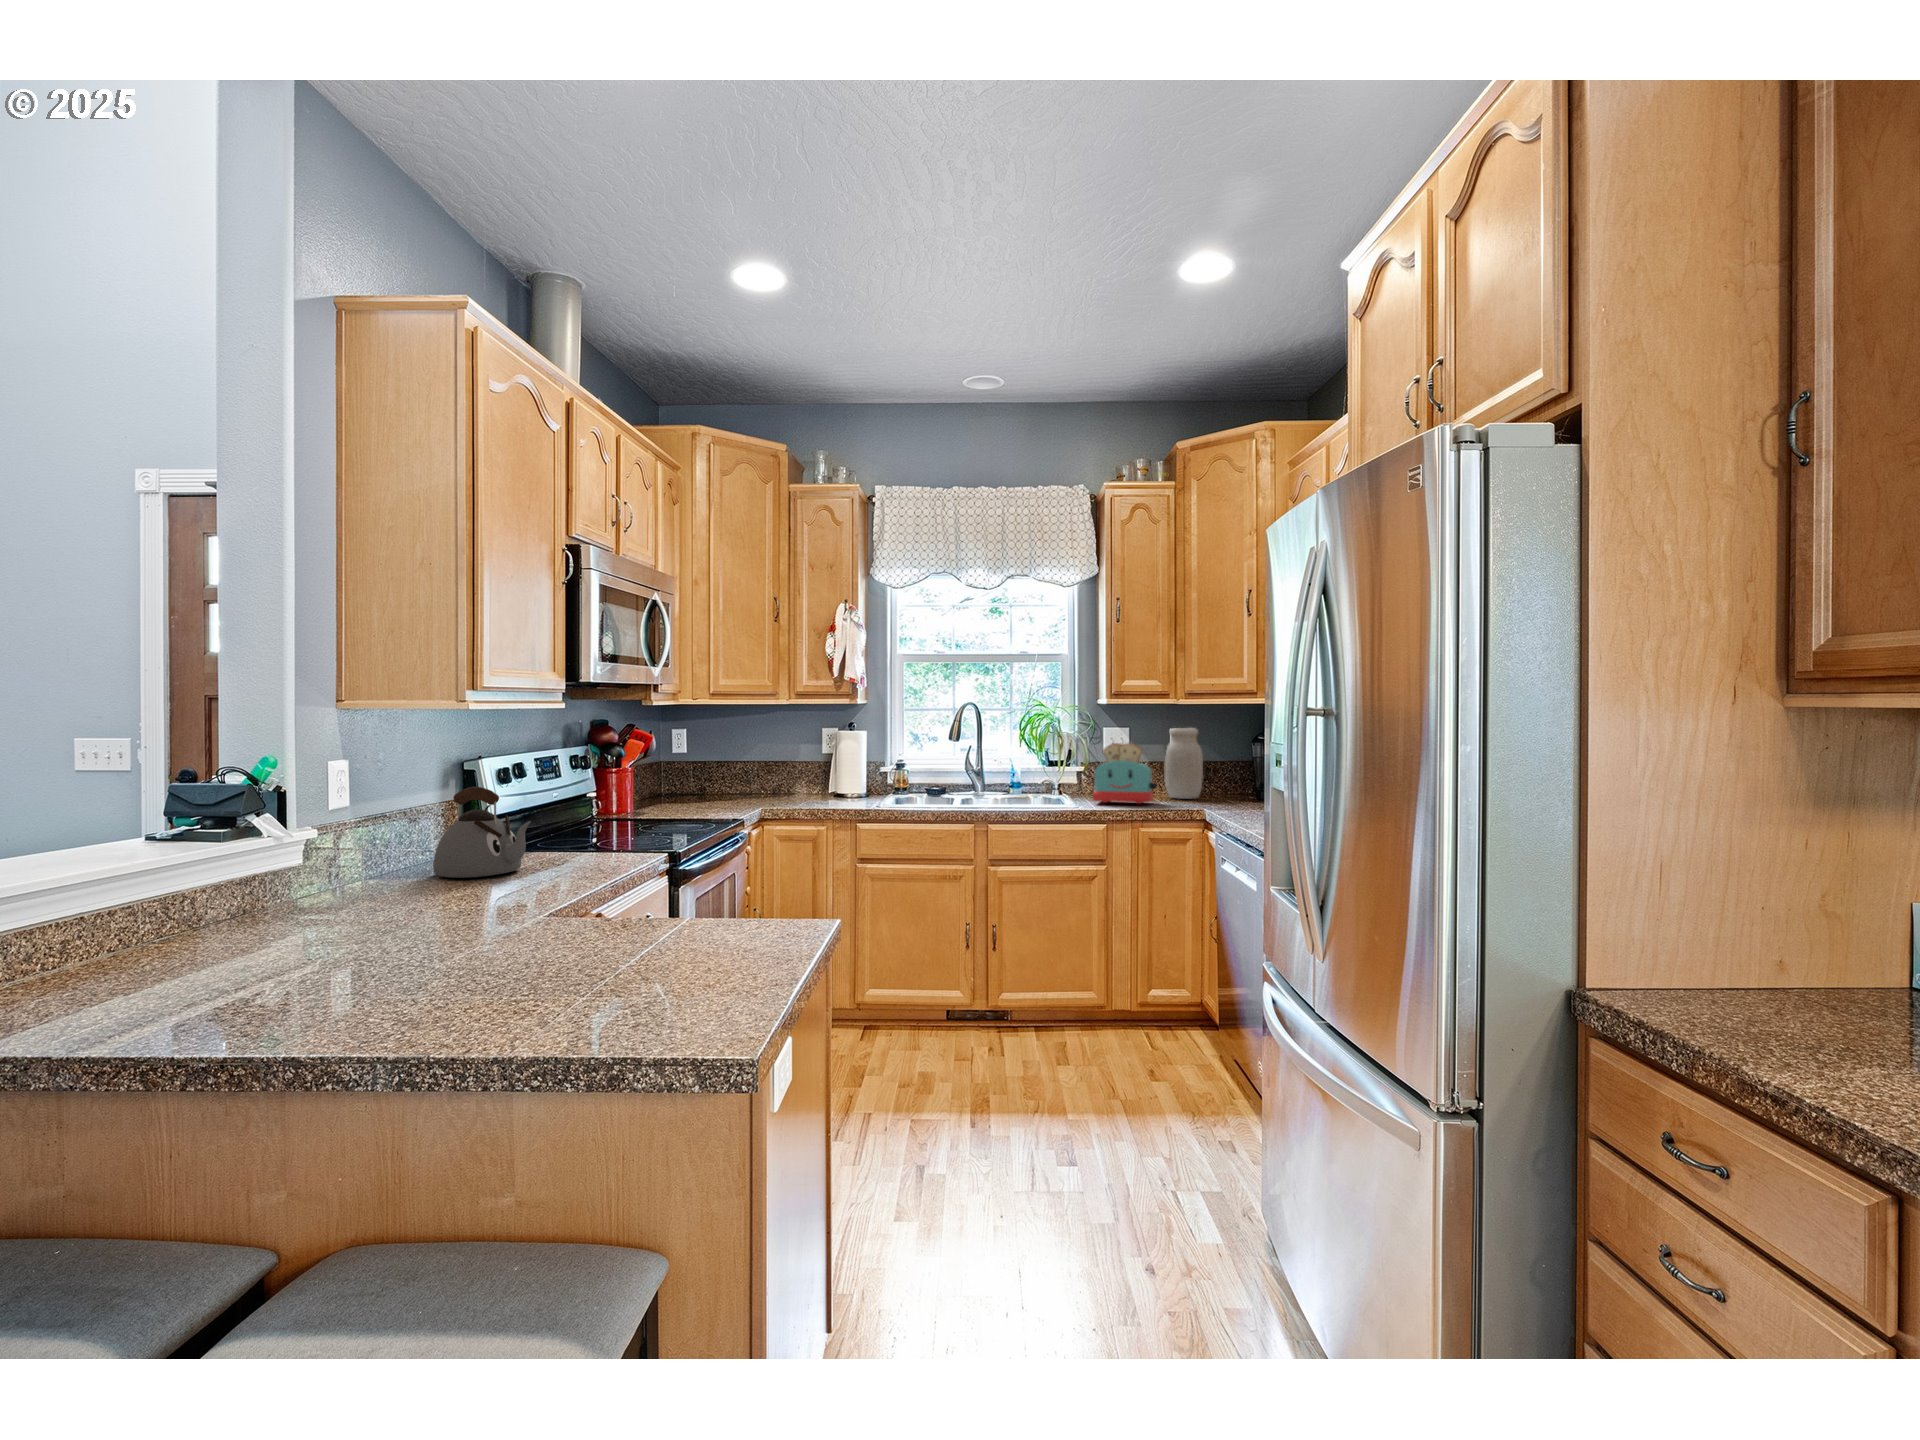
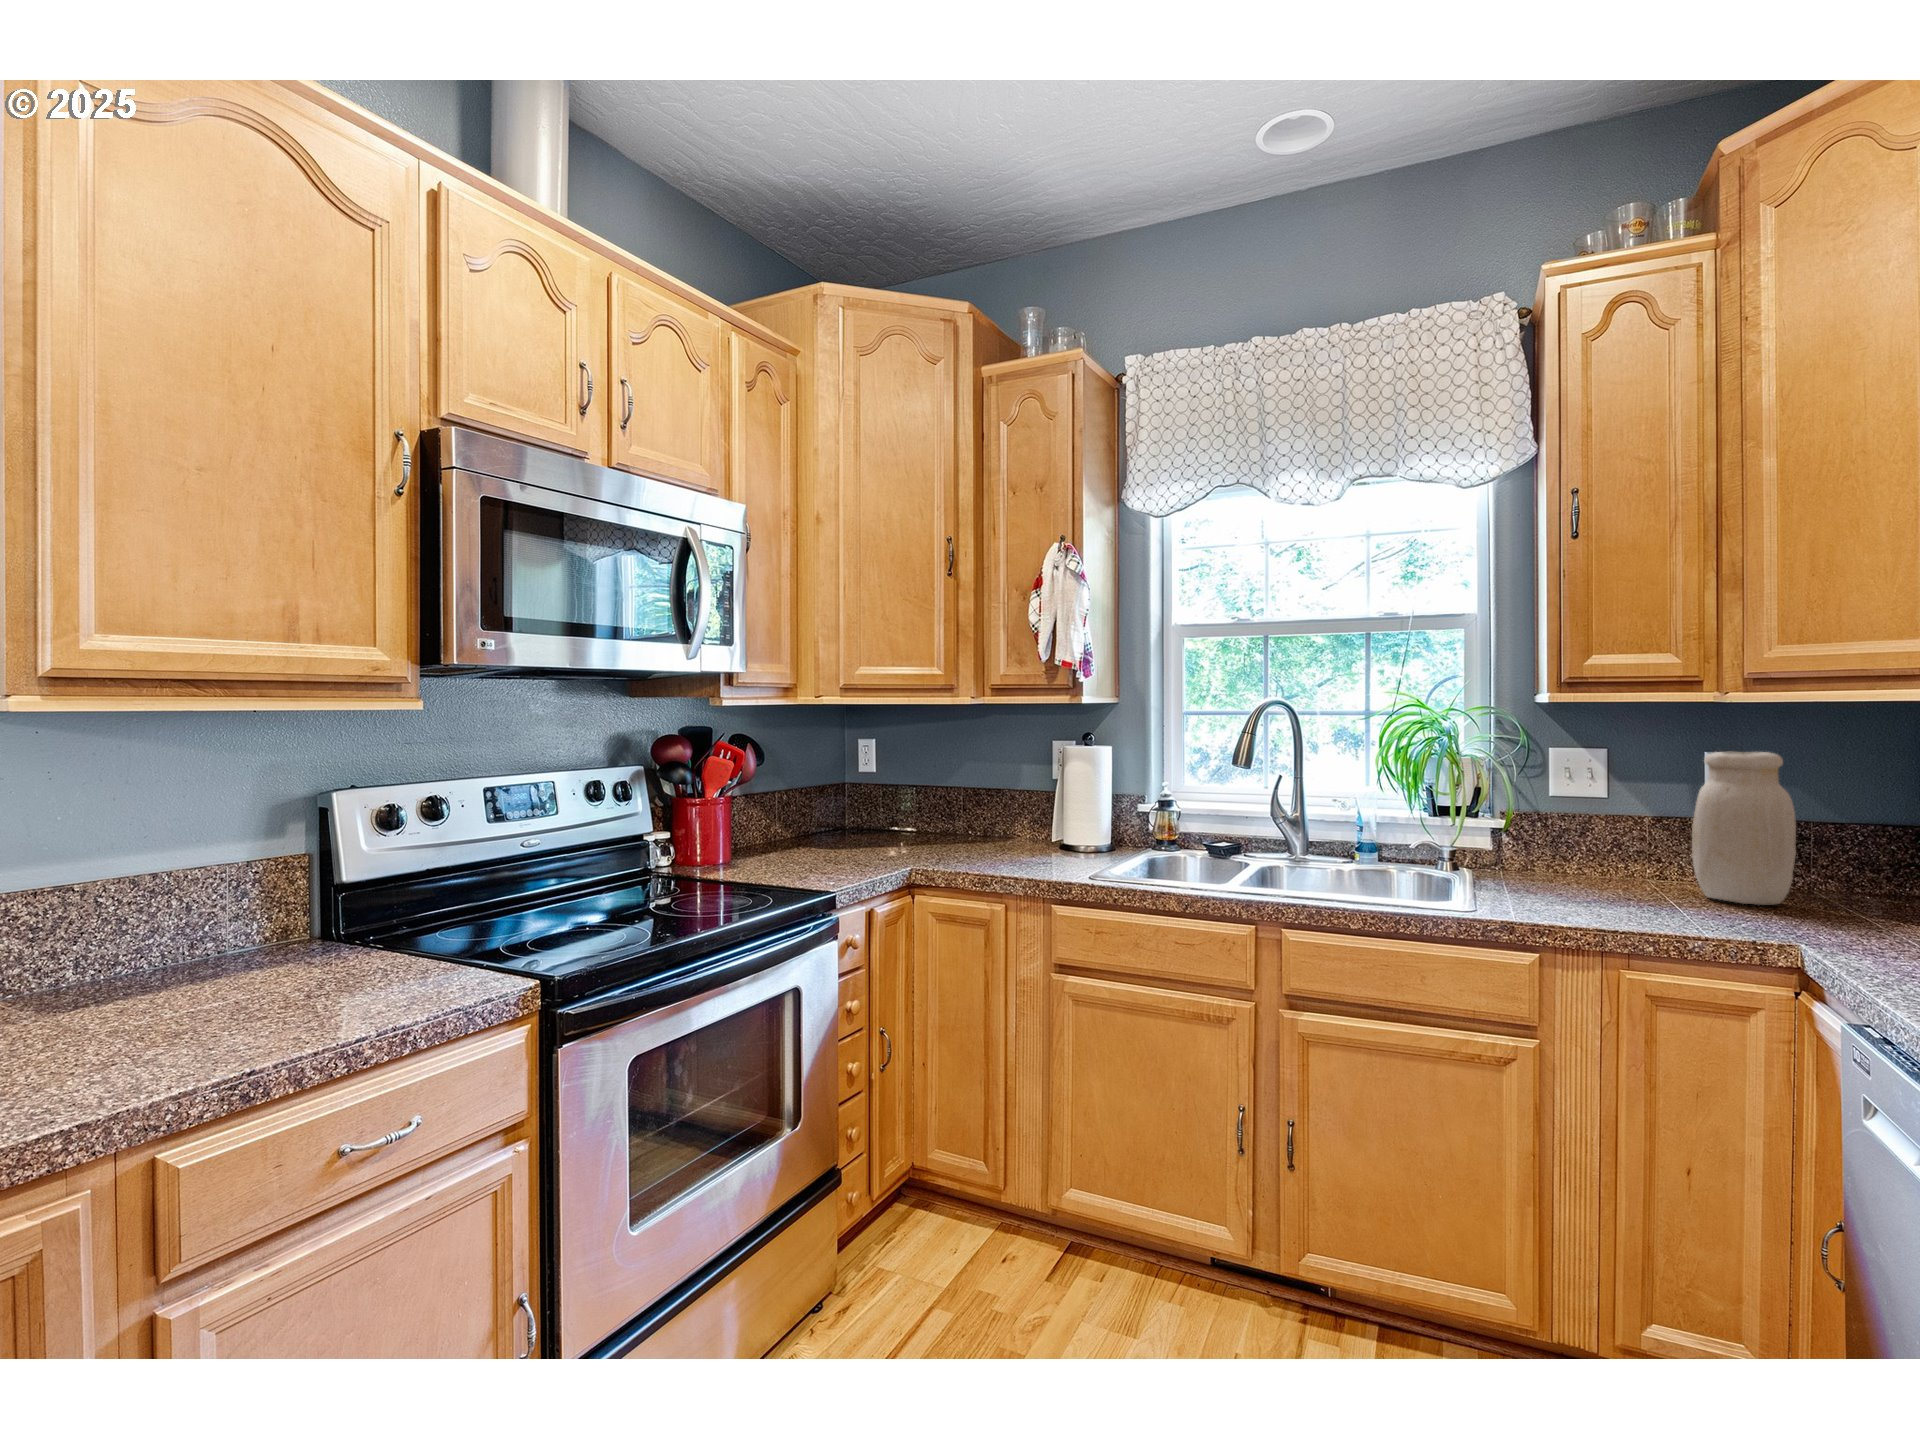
toaster: present [1093,743,1157,804] -> none [1511,781,1672,914]
kettle: present [433,787,531,878] -> none [64,849,247,1021]

